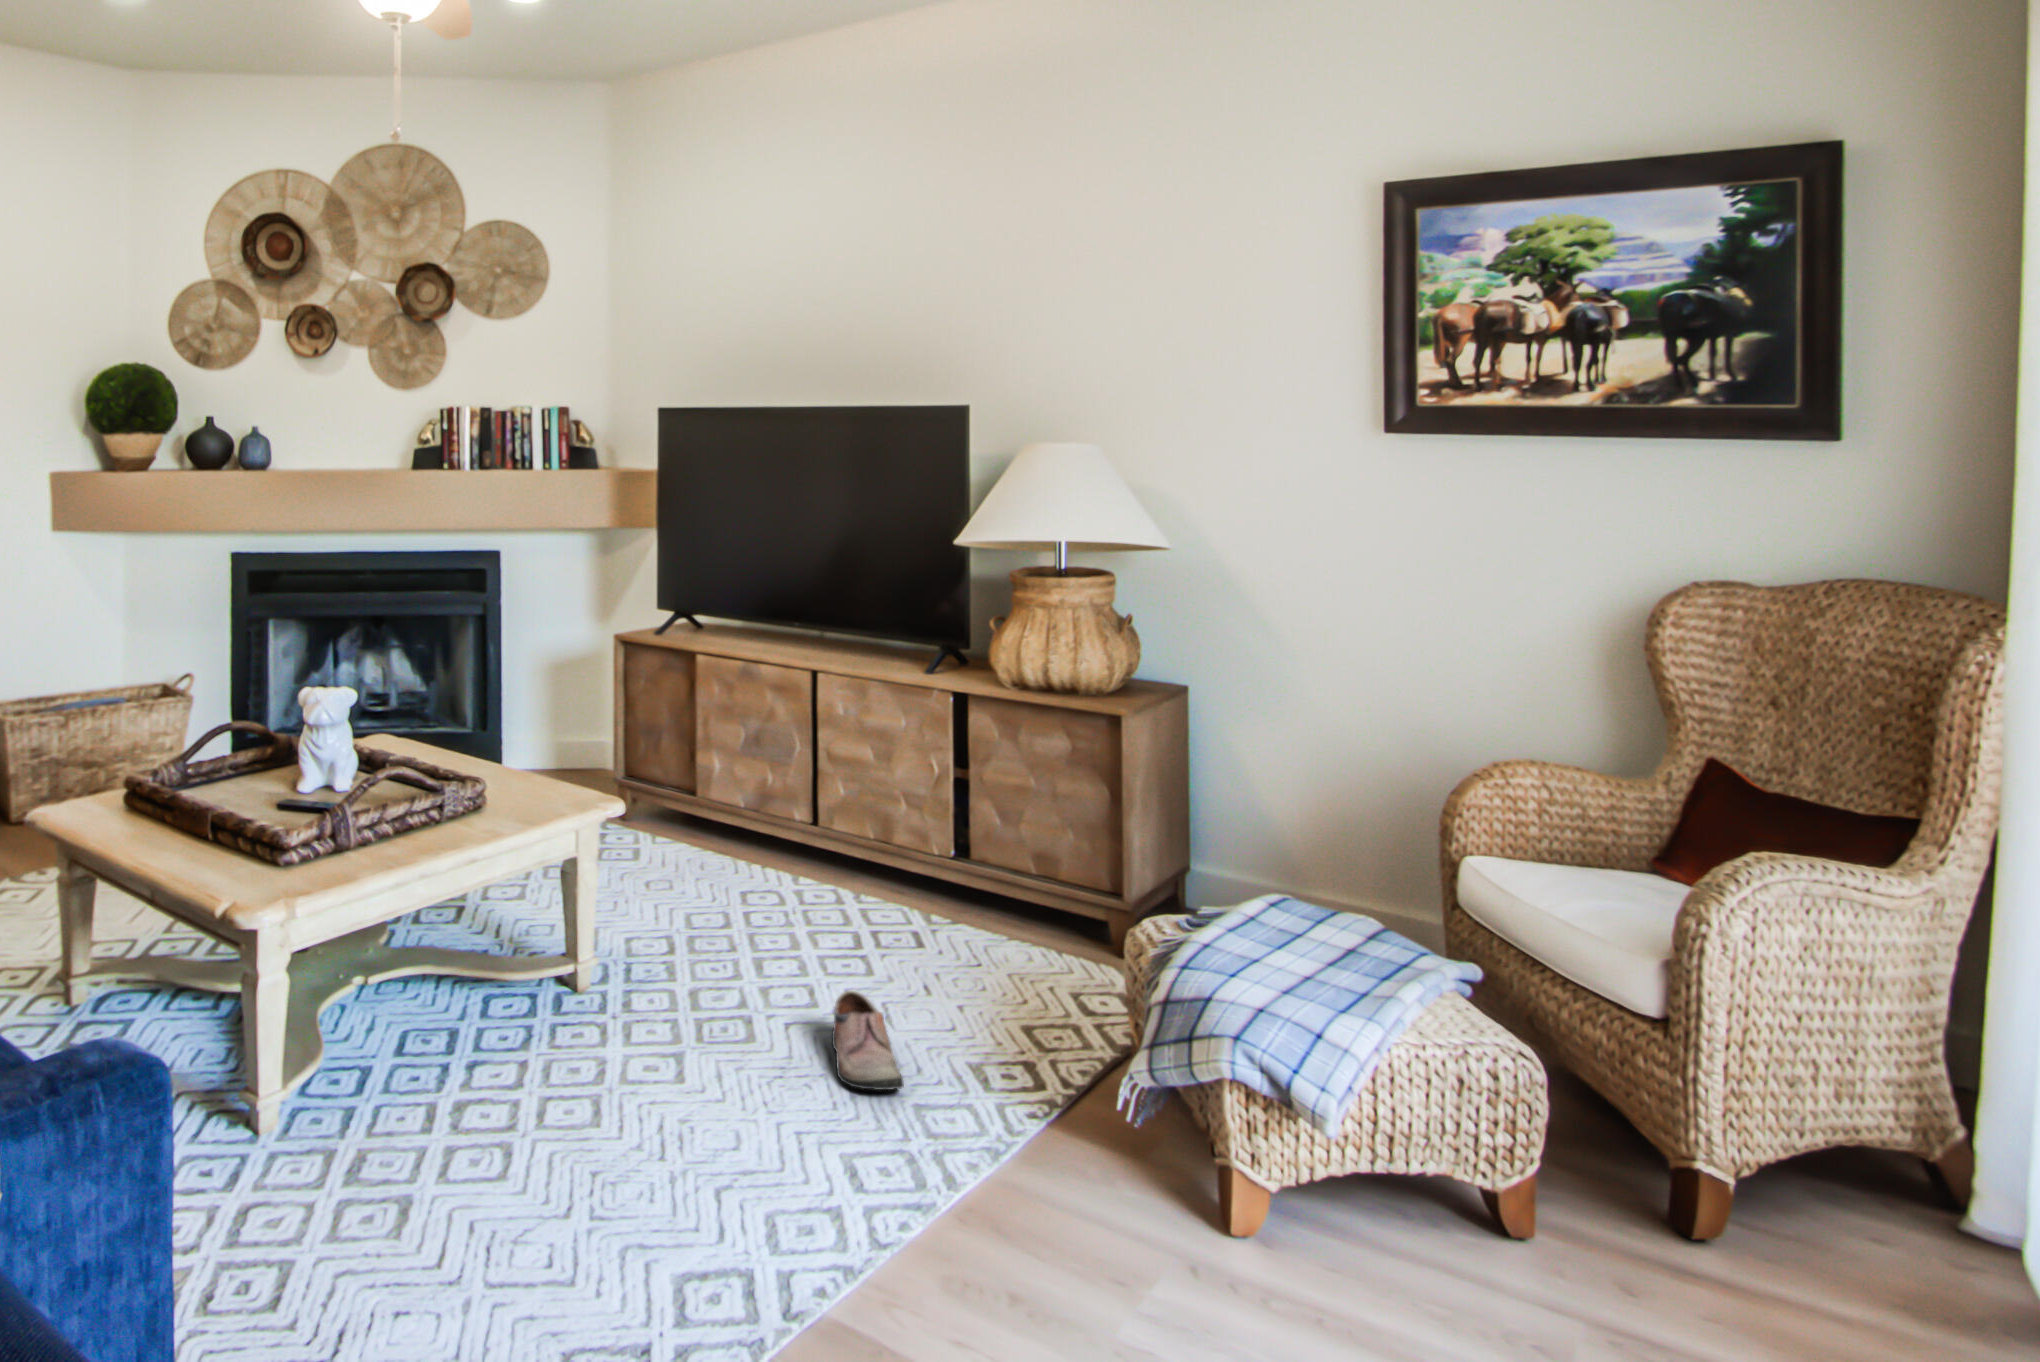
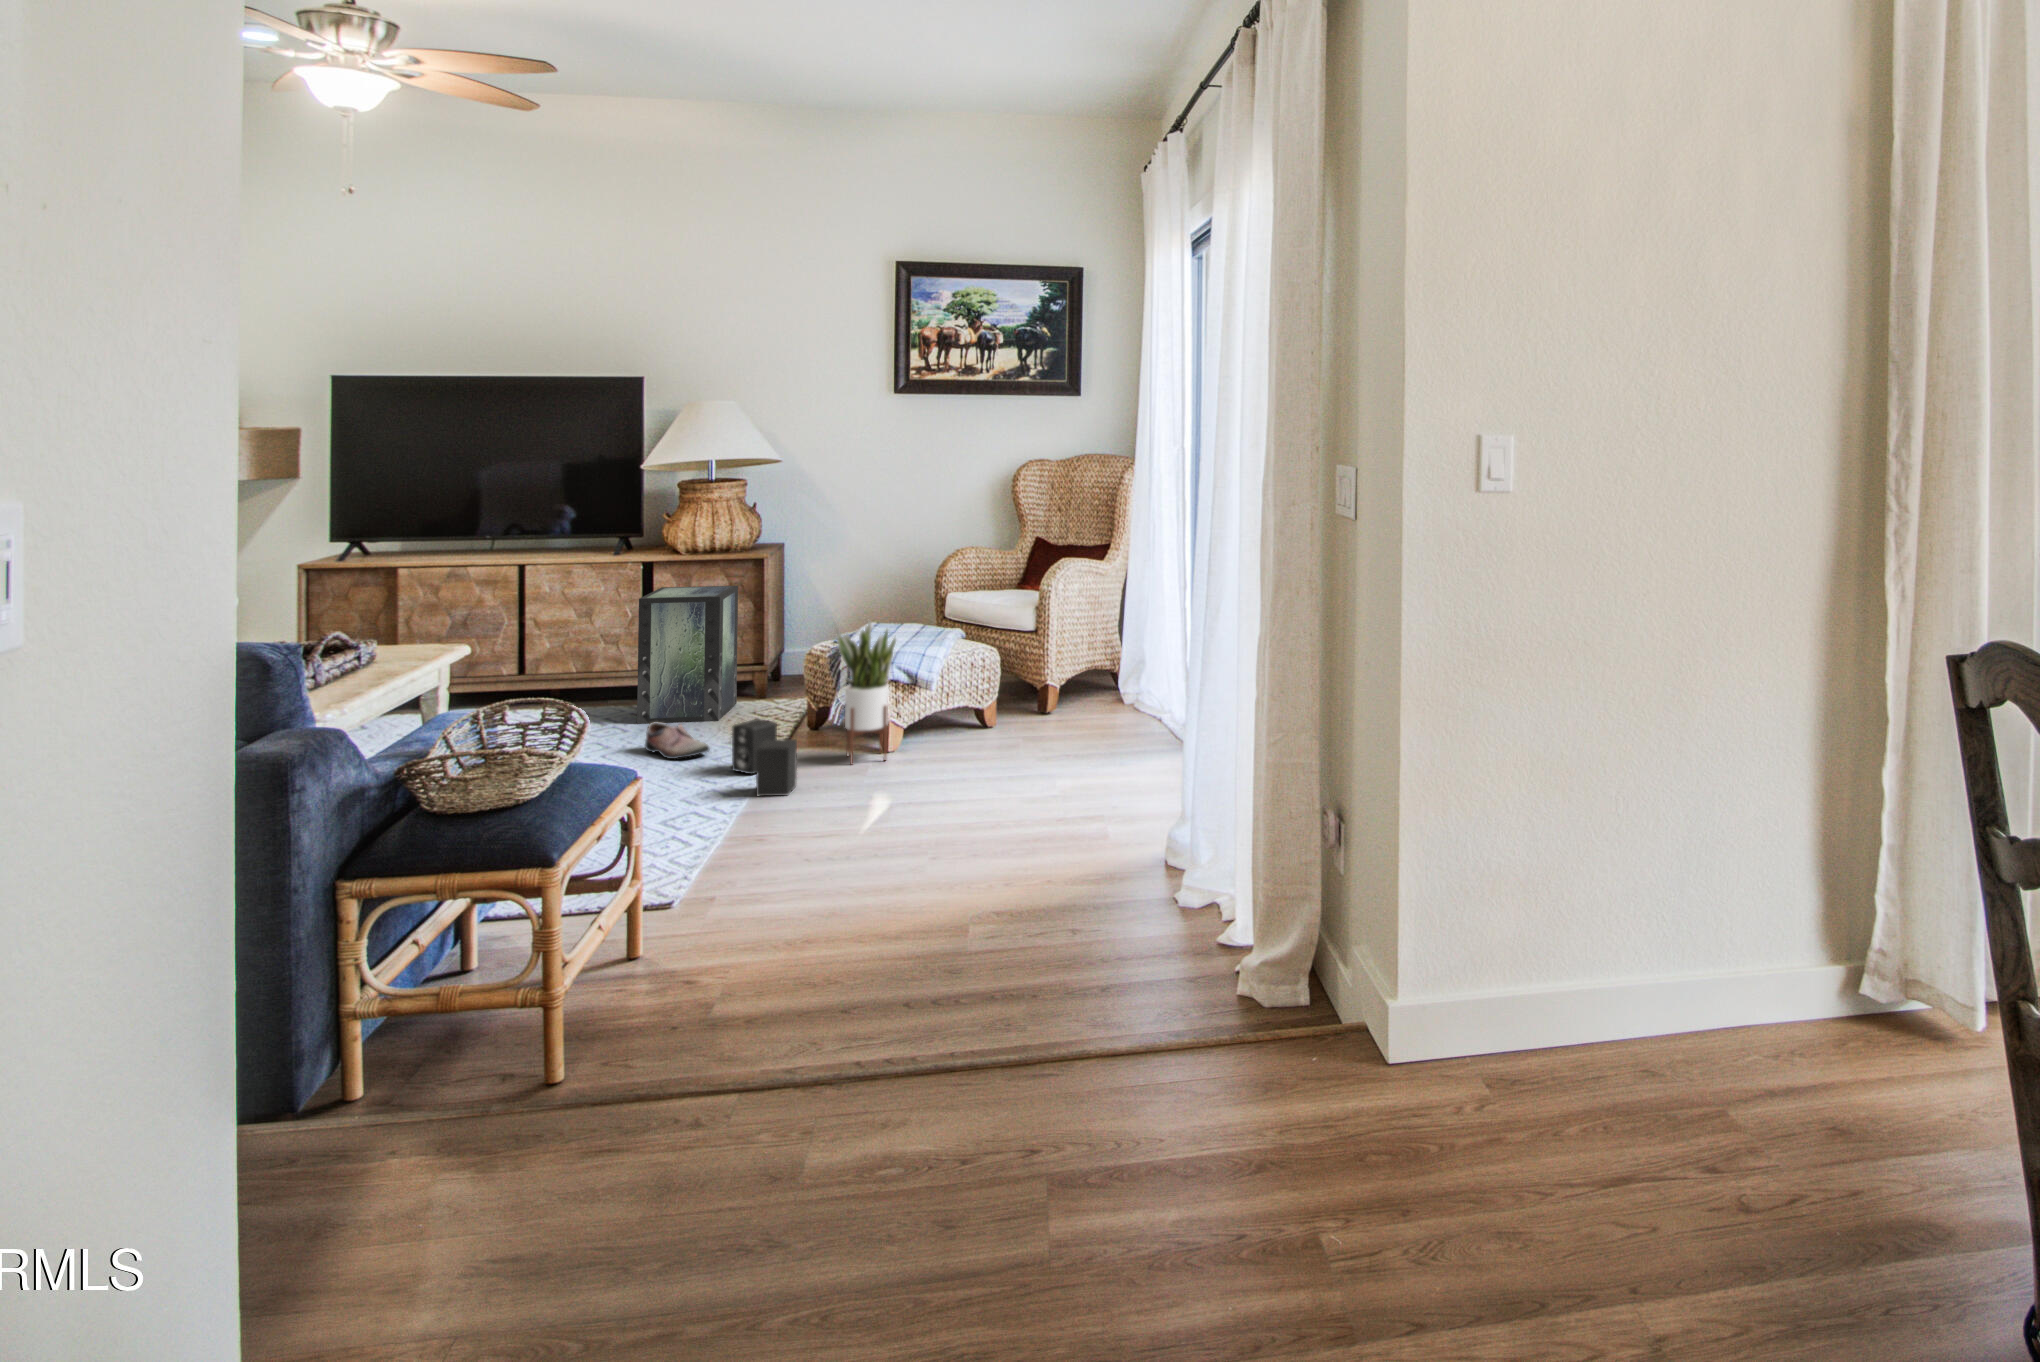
storage box: none [898,737,1075,1001] -> present [637,586,738,724]
potted plant: none [1087,902,1217,1288] -> present [835,621,896,764]
speaker: none [840,1070,965,1323] -> present [732,719,797,796]

